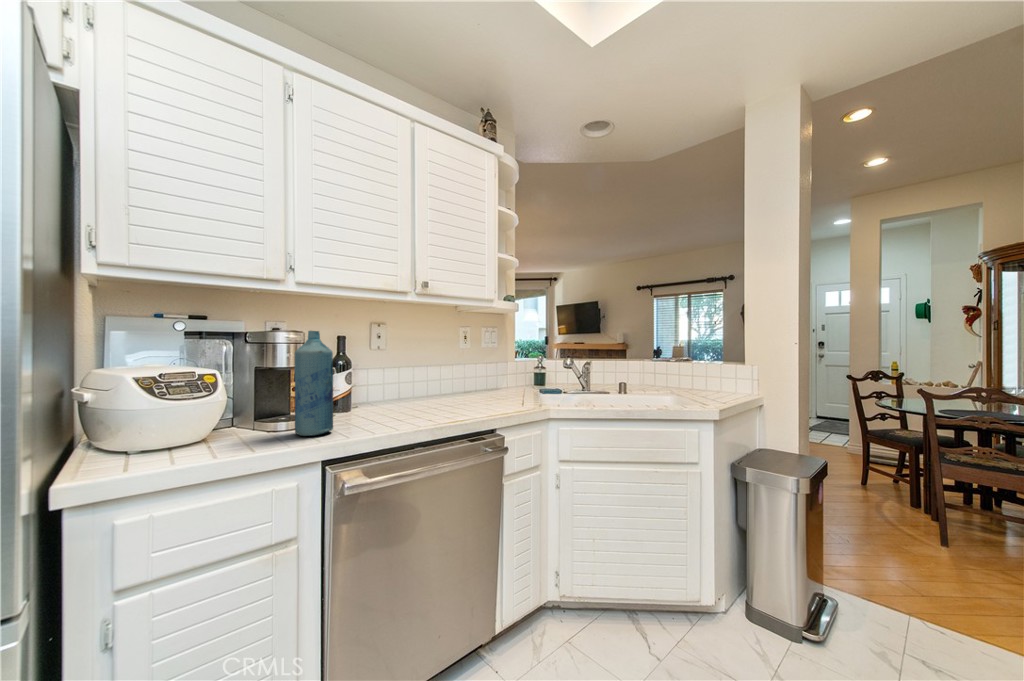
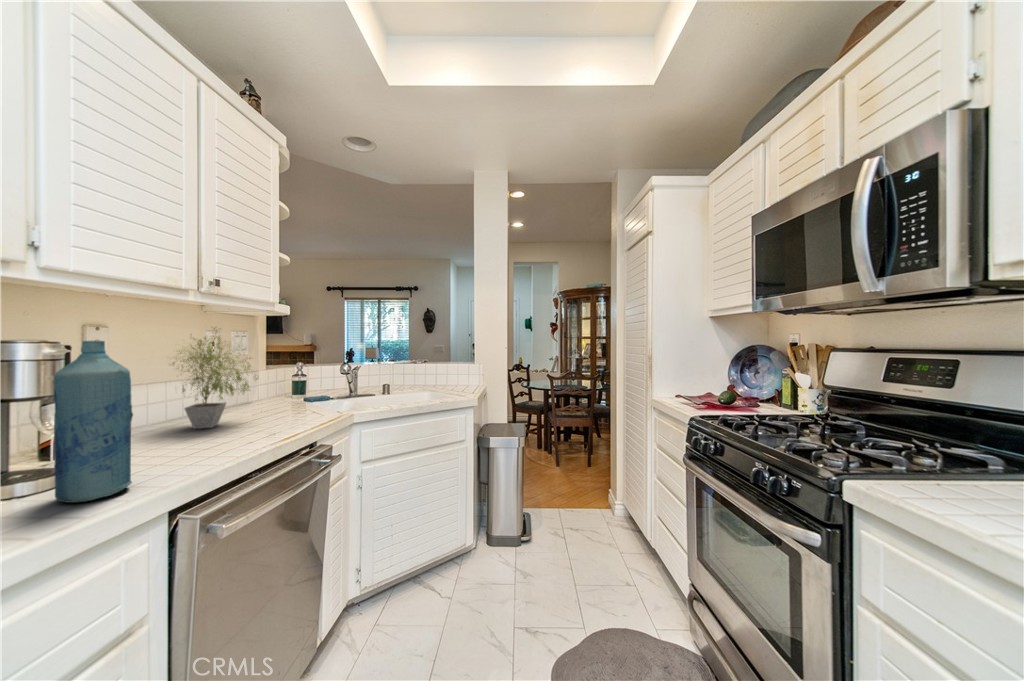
potted plant: none [408,323,475,405] -> present [173,328,257,429]

